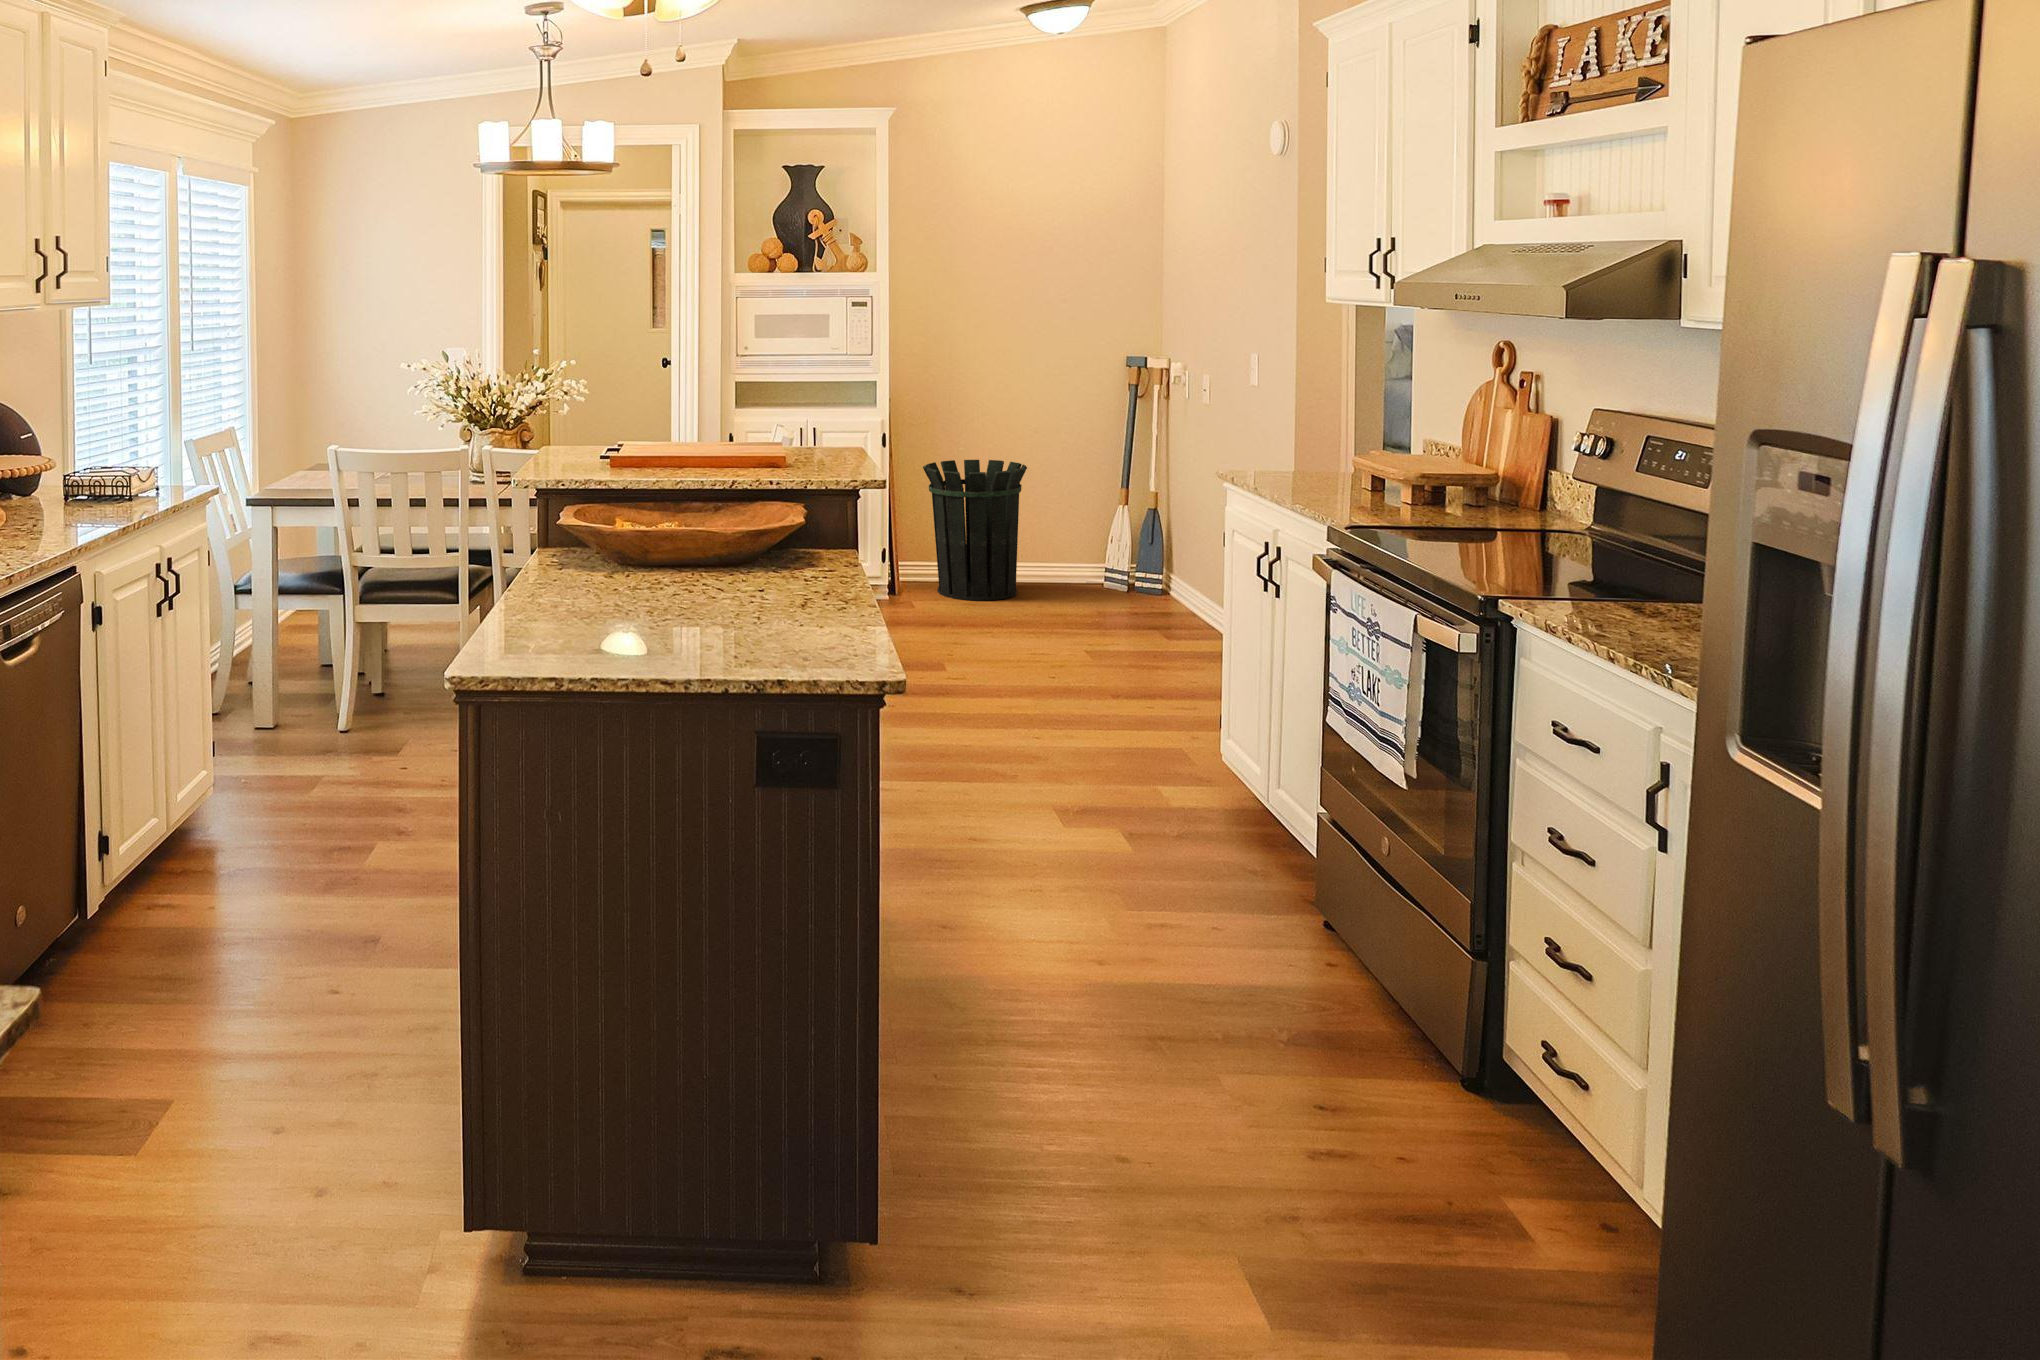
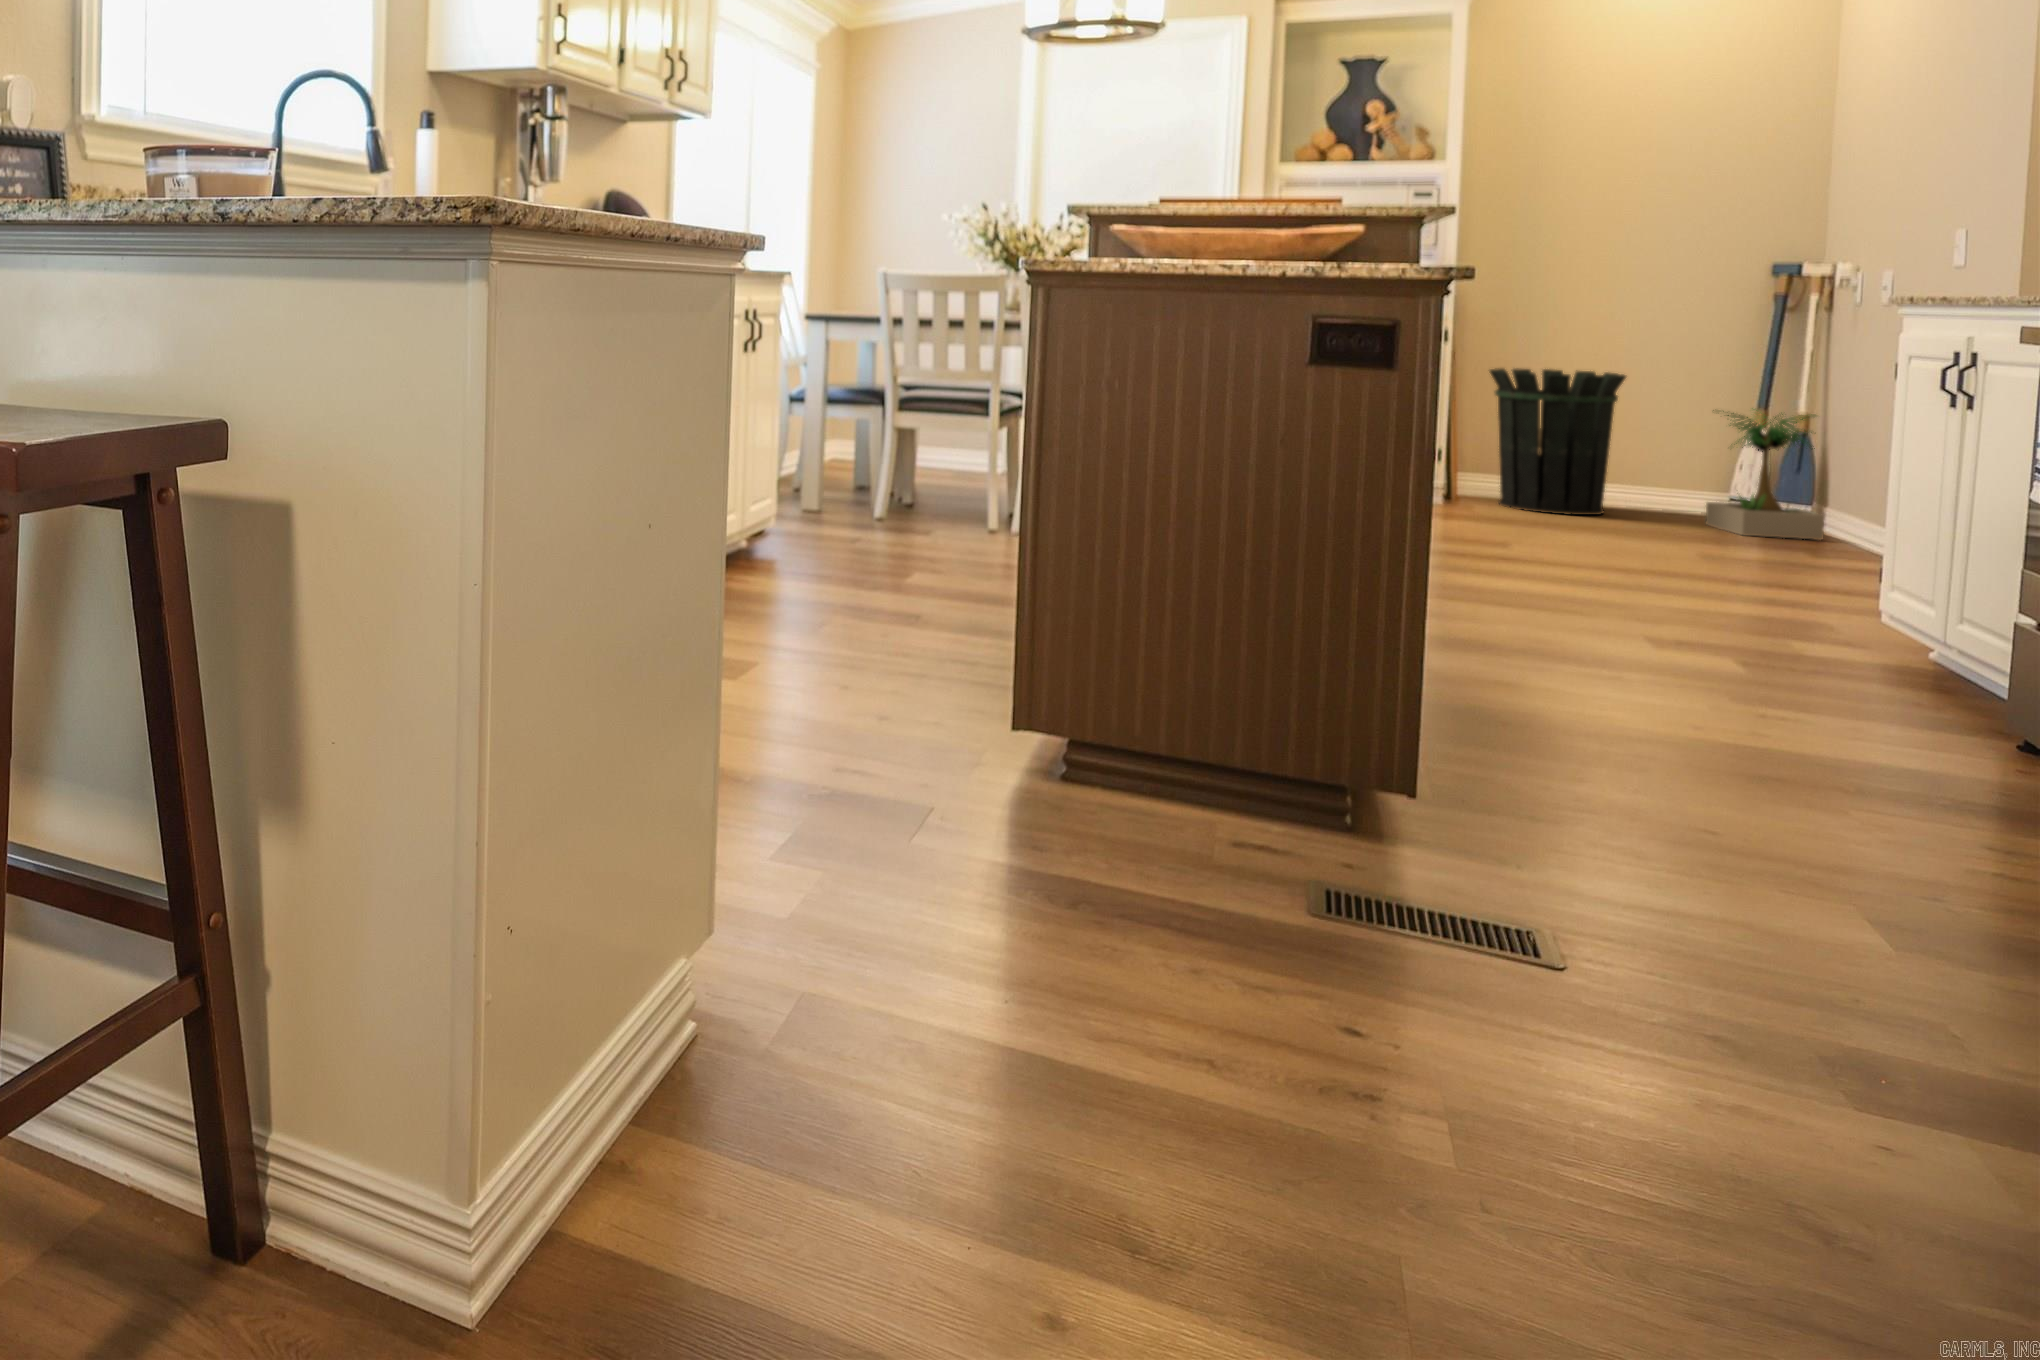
potted plant: none [1081,488,1174,609] -> present [1705,408,1825,540]

